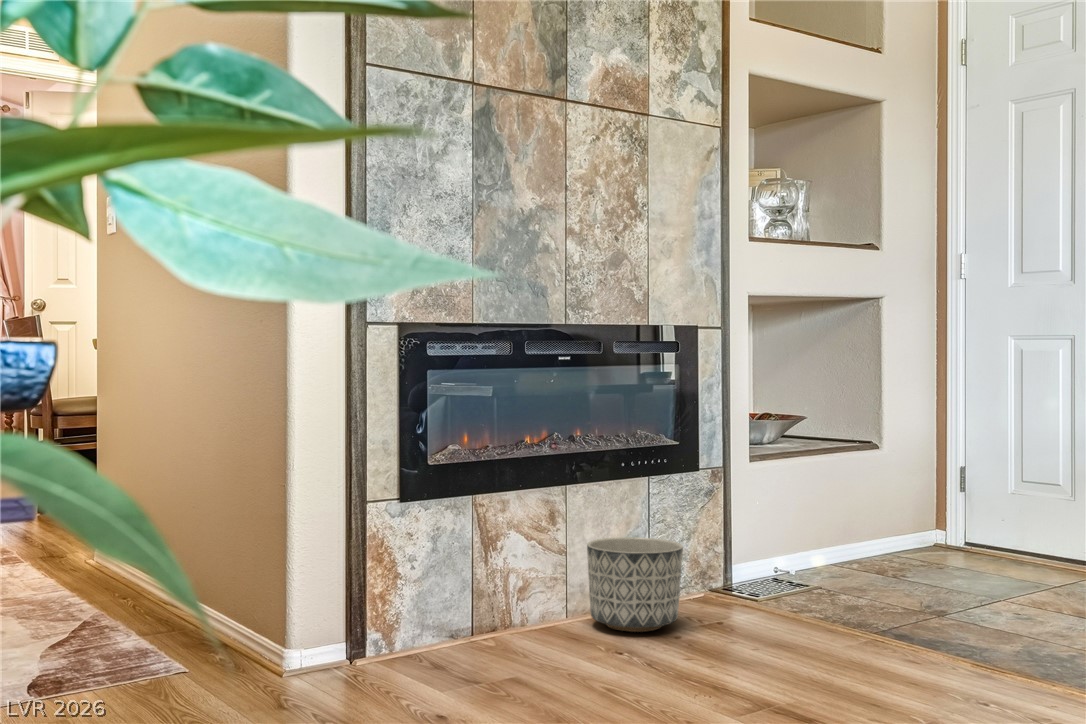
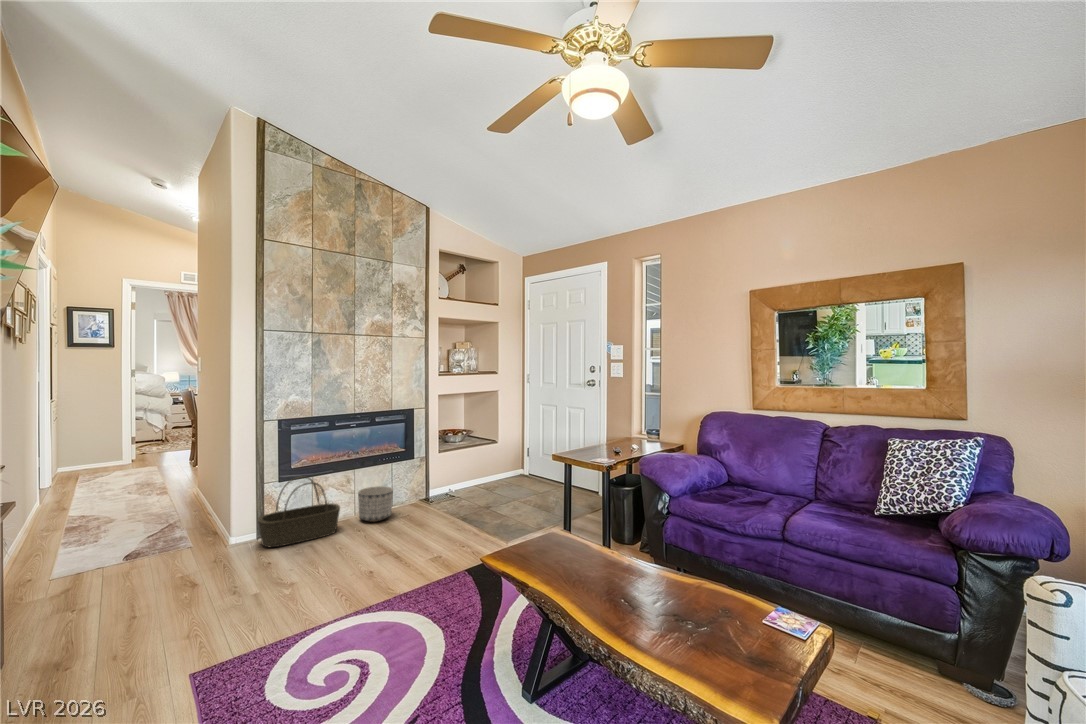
basket: none [363,489,565,678] -> present [258,477,340,547]

